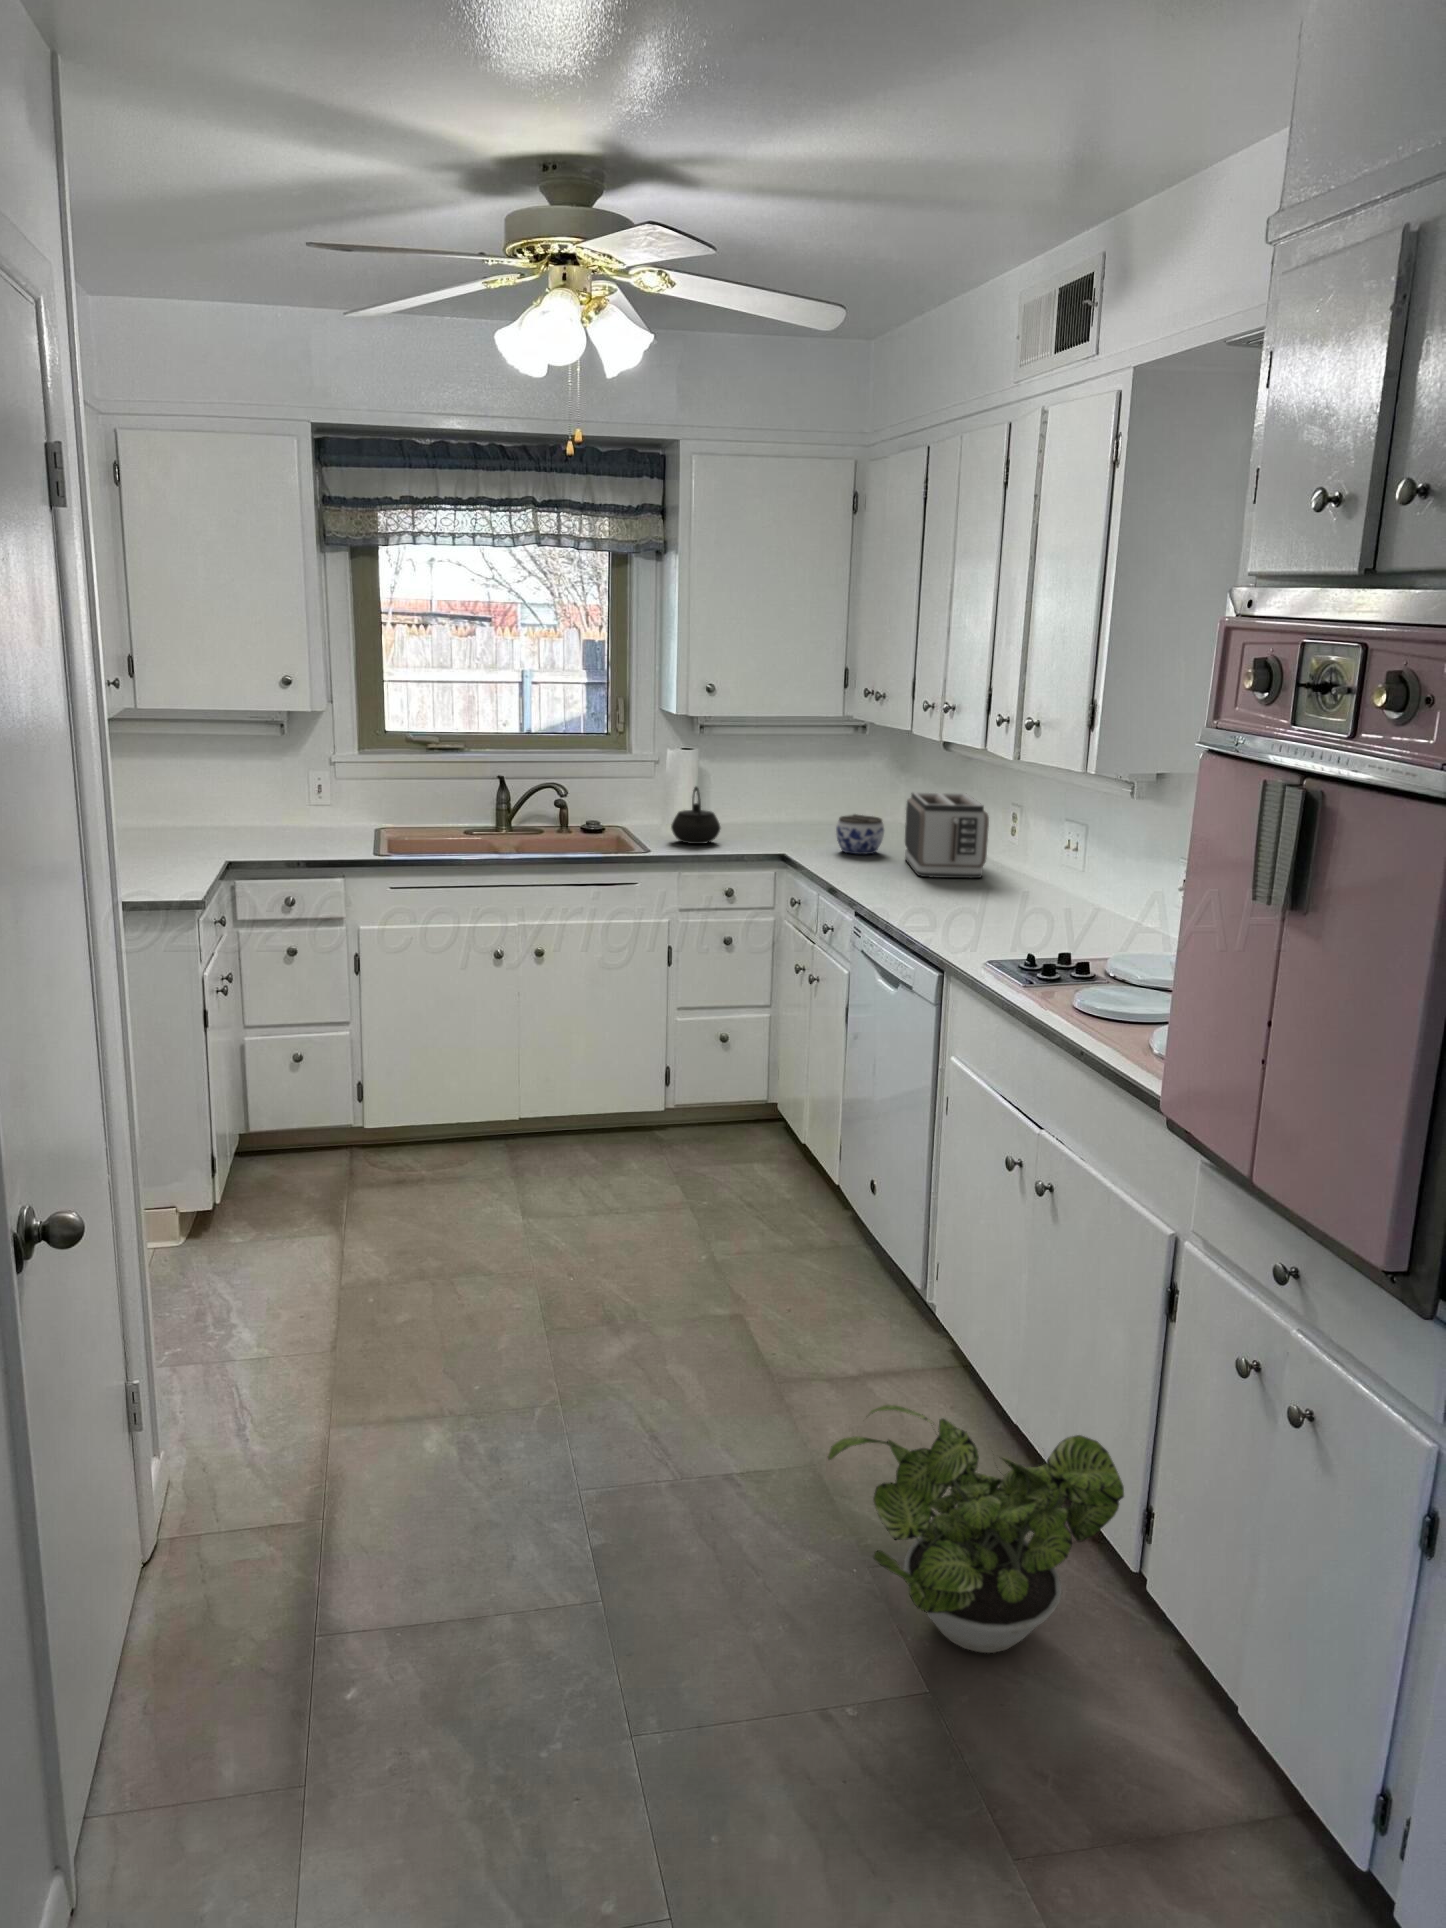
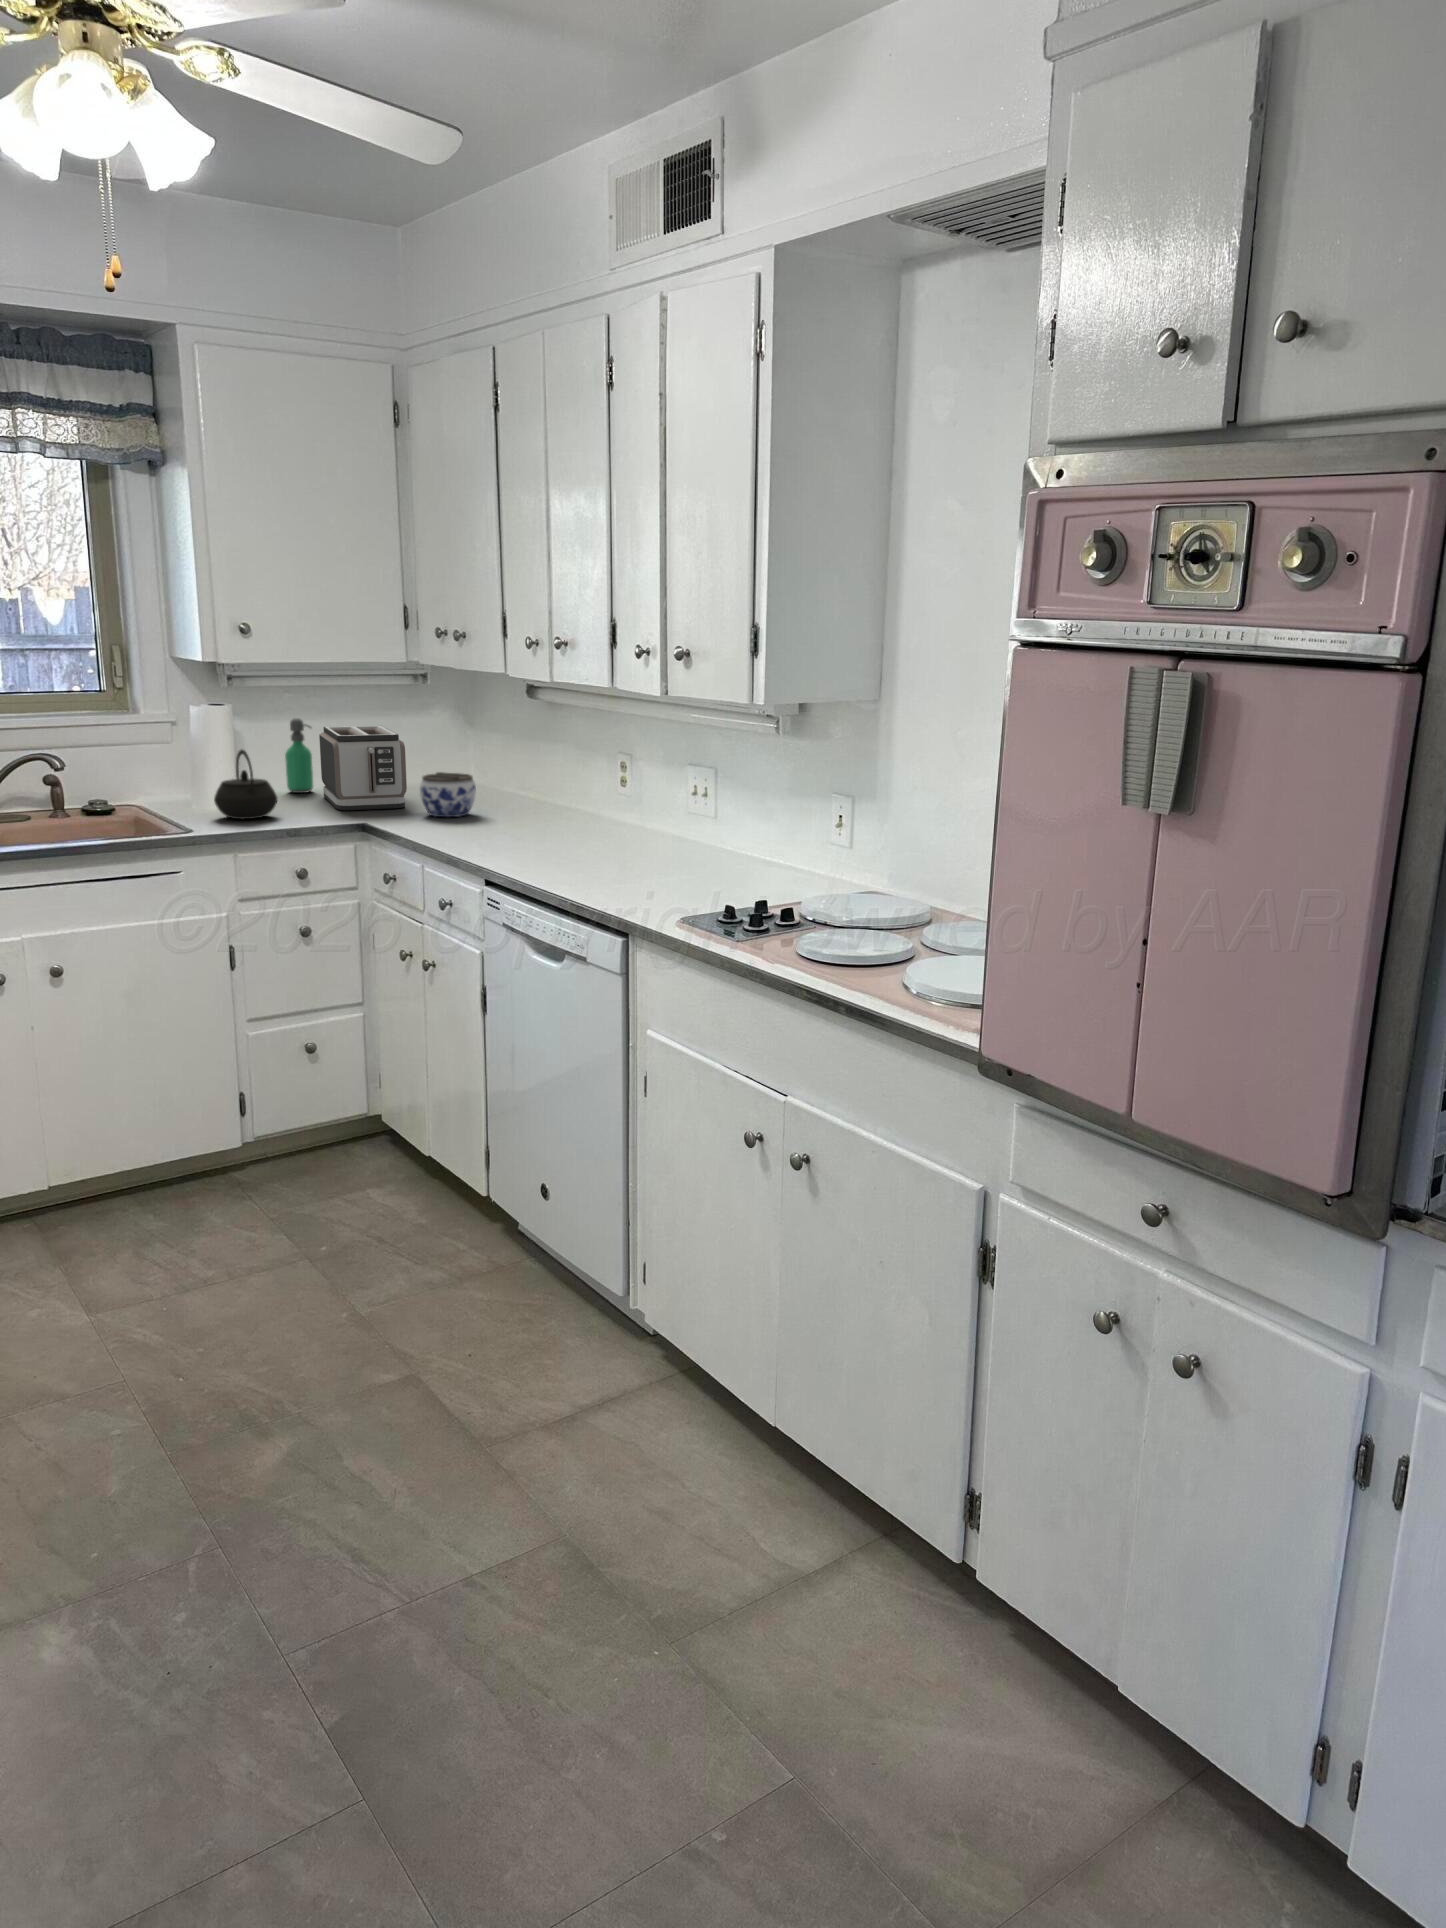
soap dispenser: none [741,760,764,824] -> present [285,718,313,793]
toaster: present [905,792,989,878] -> present [319,726,407,810]
potted plant: present [828,1405,1124,1653] -> none [639,1431,966,1709]

